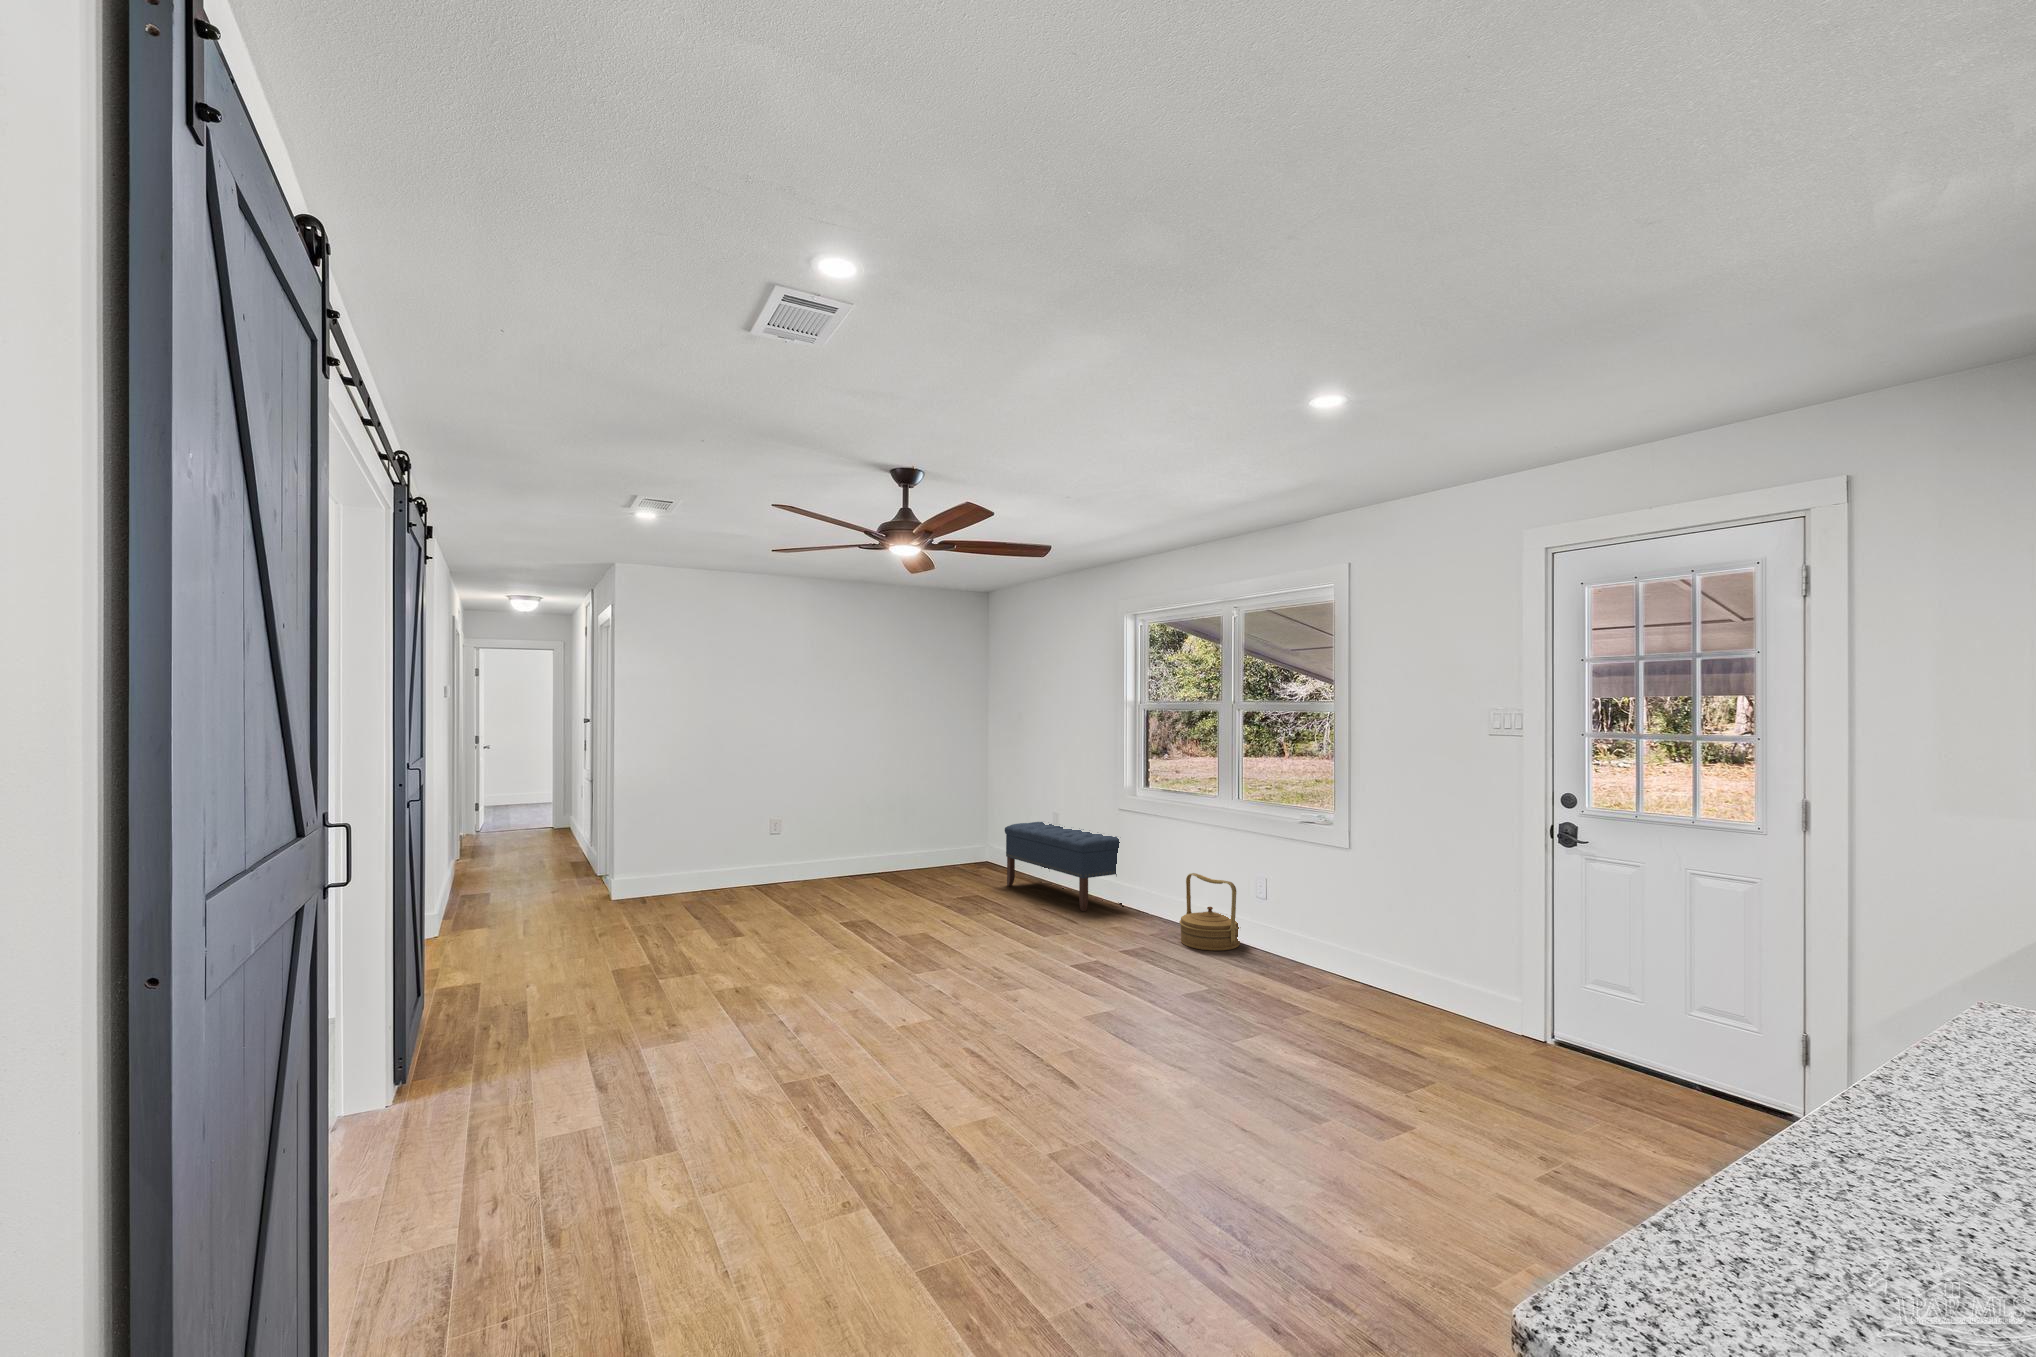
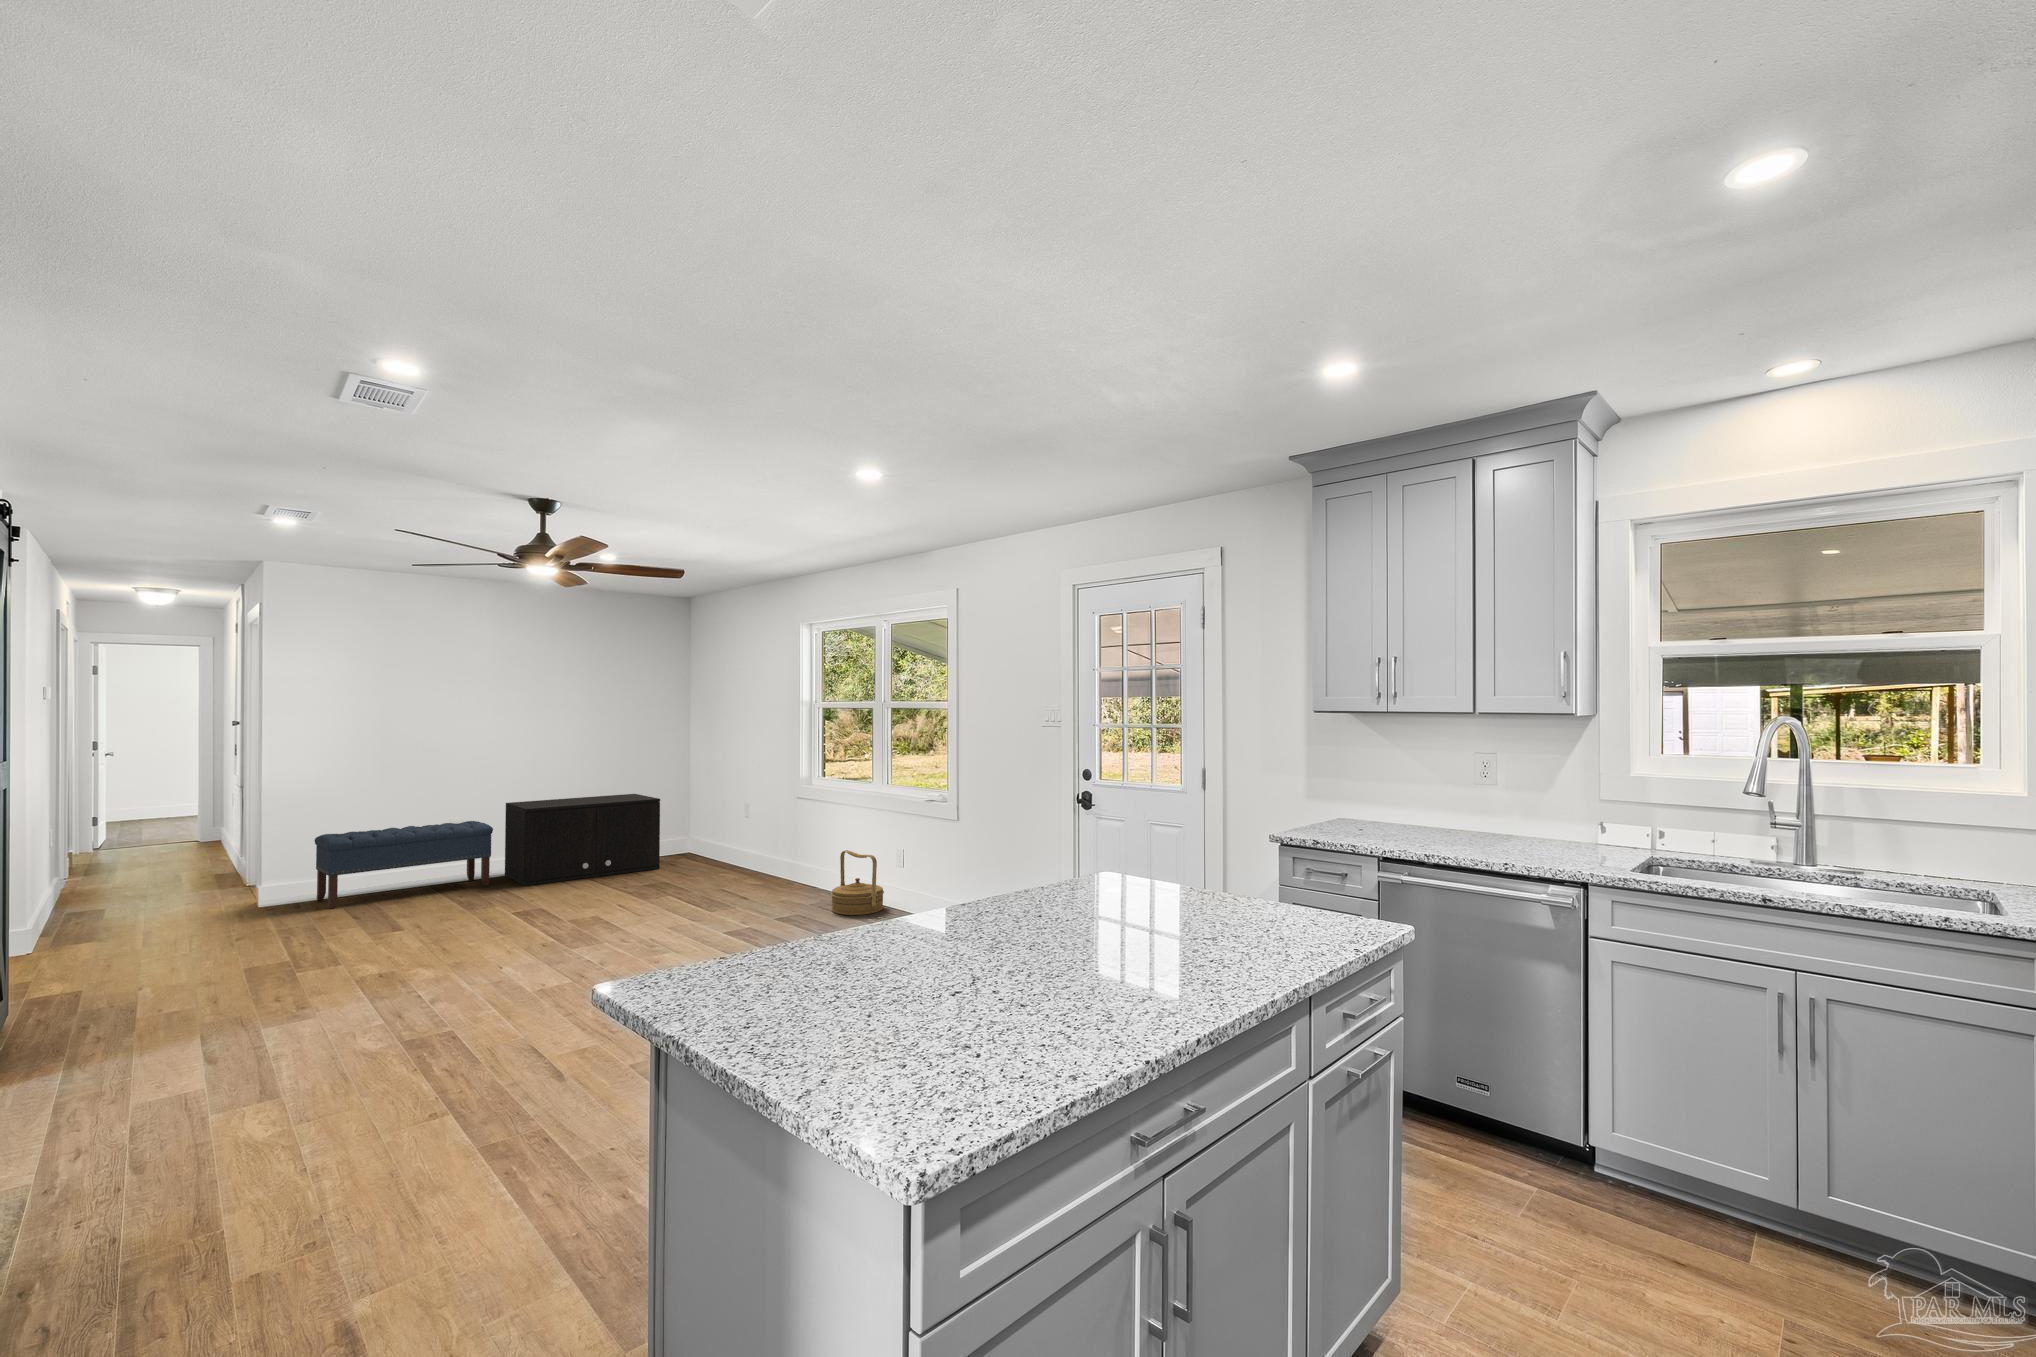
storage cabinet: none [821,798,968,890] -> present [505,794,660,886]
bench: present [1005,822,1122,911] -> present [315,821,493,909]

